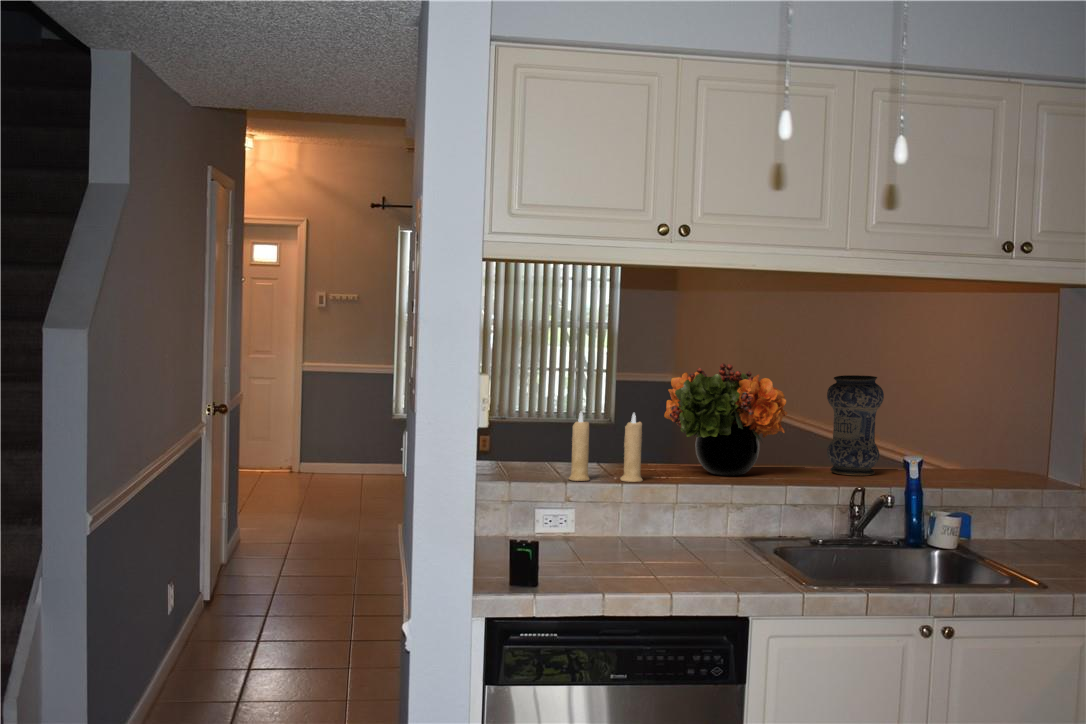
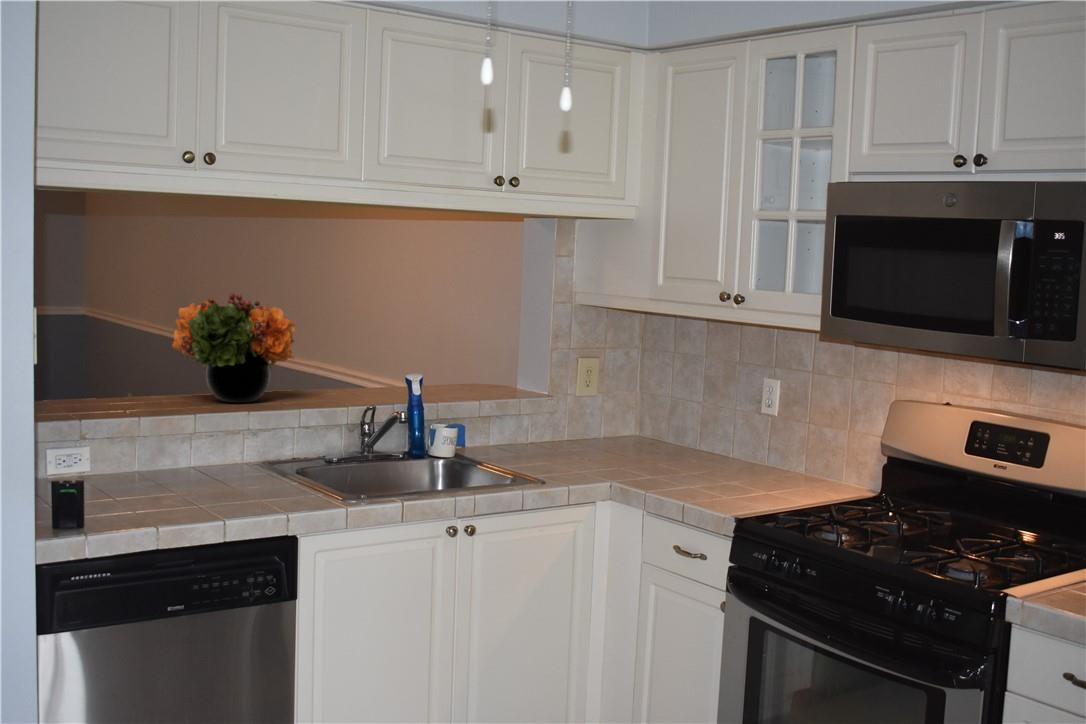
vase: present [827,375,884,476] -> none [328,305,380,397]
candle: present [569,412,643,482] -> none [80,341,162,416]

